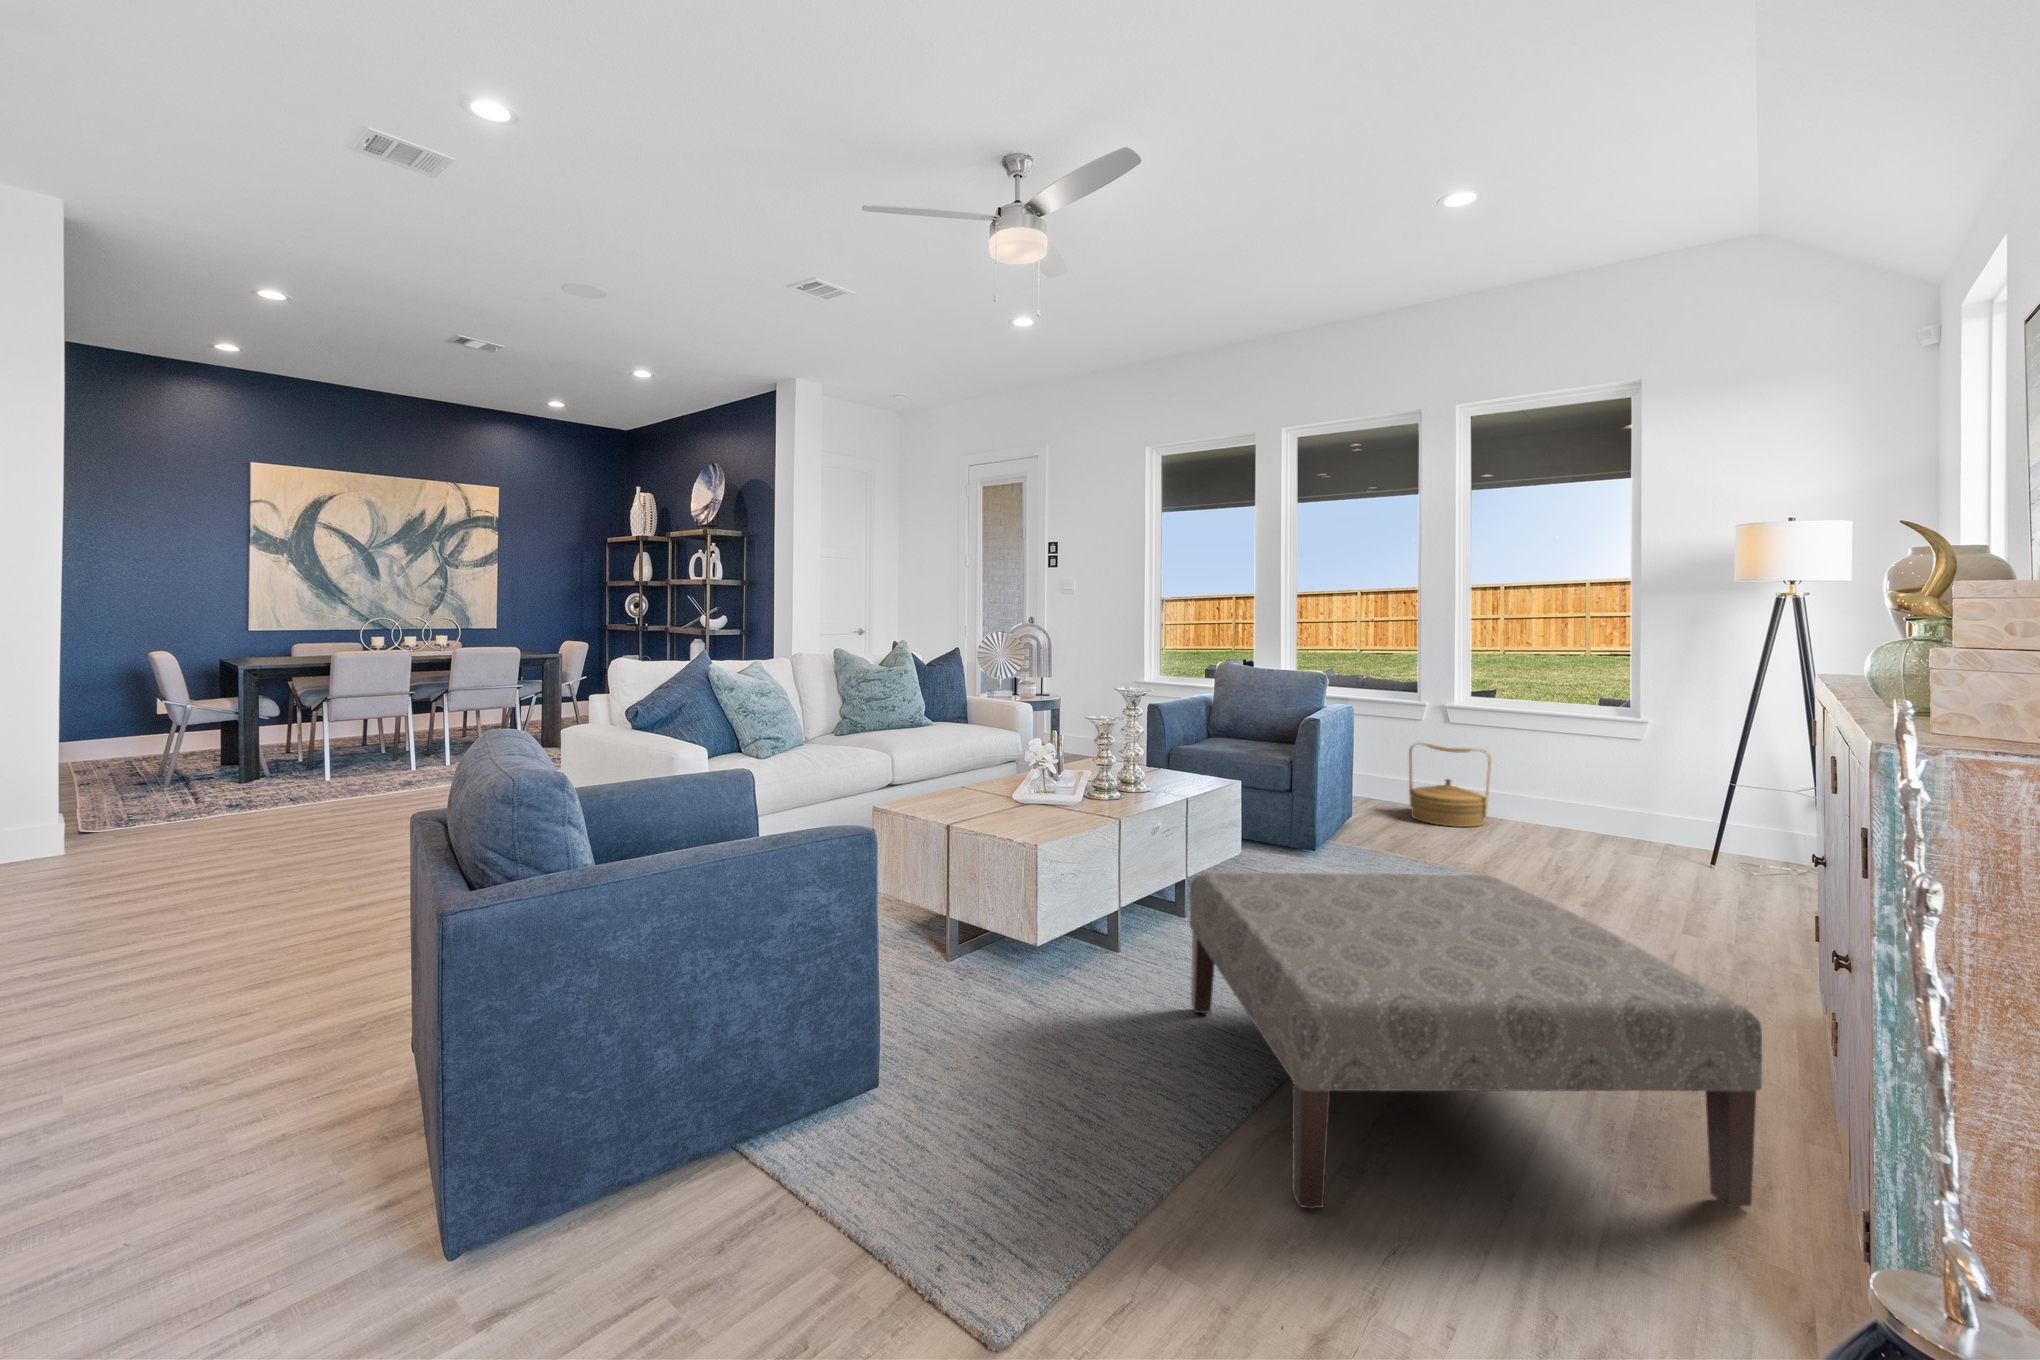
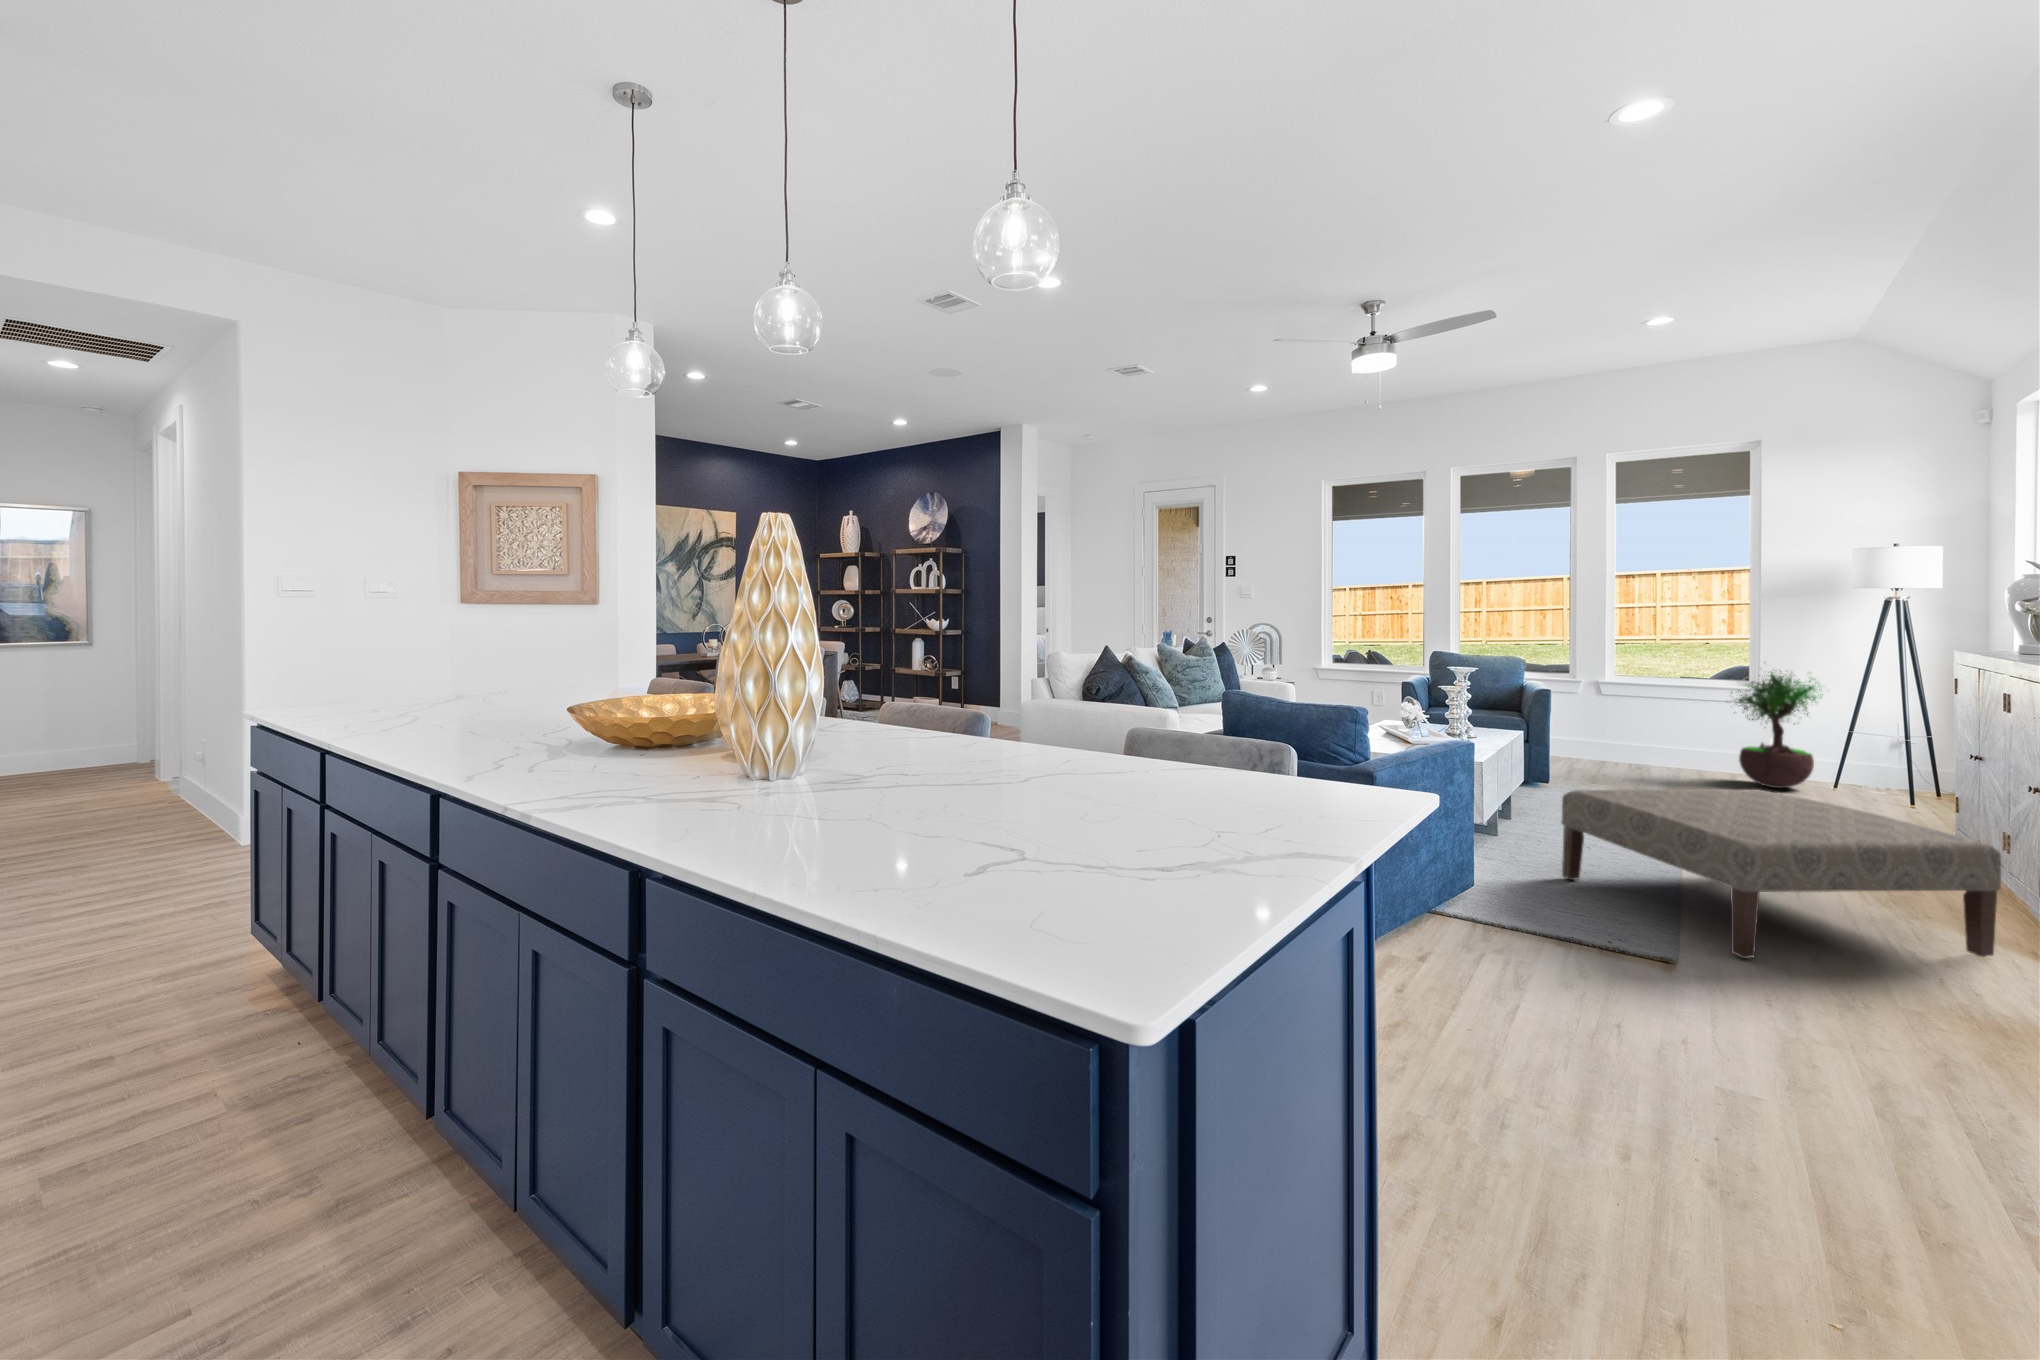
potted tree: none [1578,679,1702,850] -> present [1731,671,1829,788]
woven basket: present [1409,743,1492,827] -> none [1575,712,1647,775]

